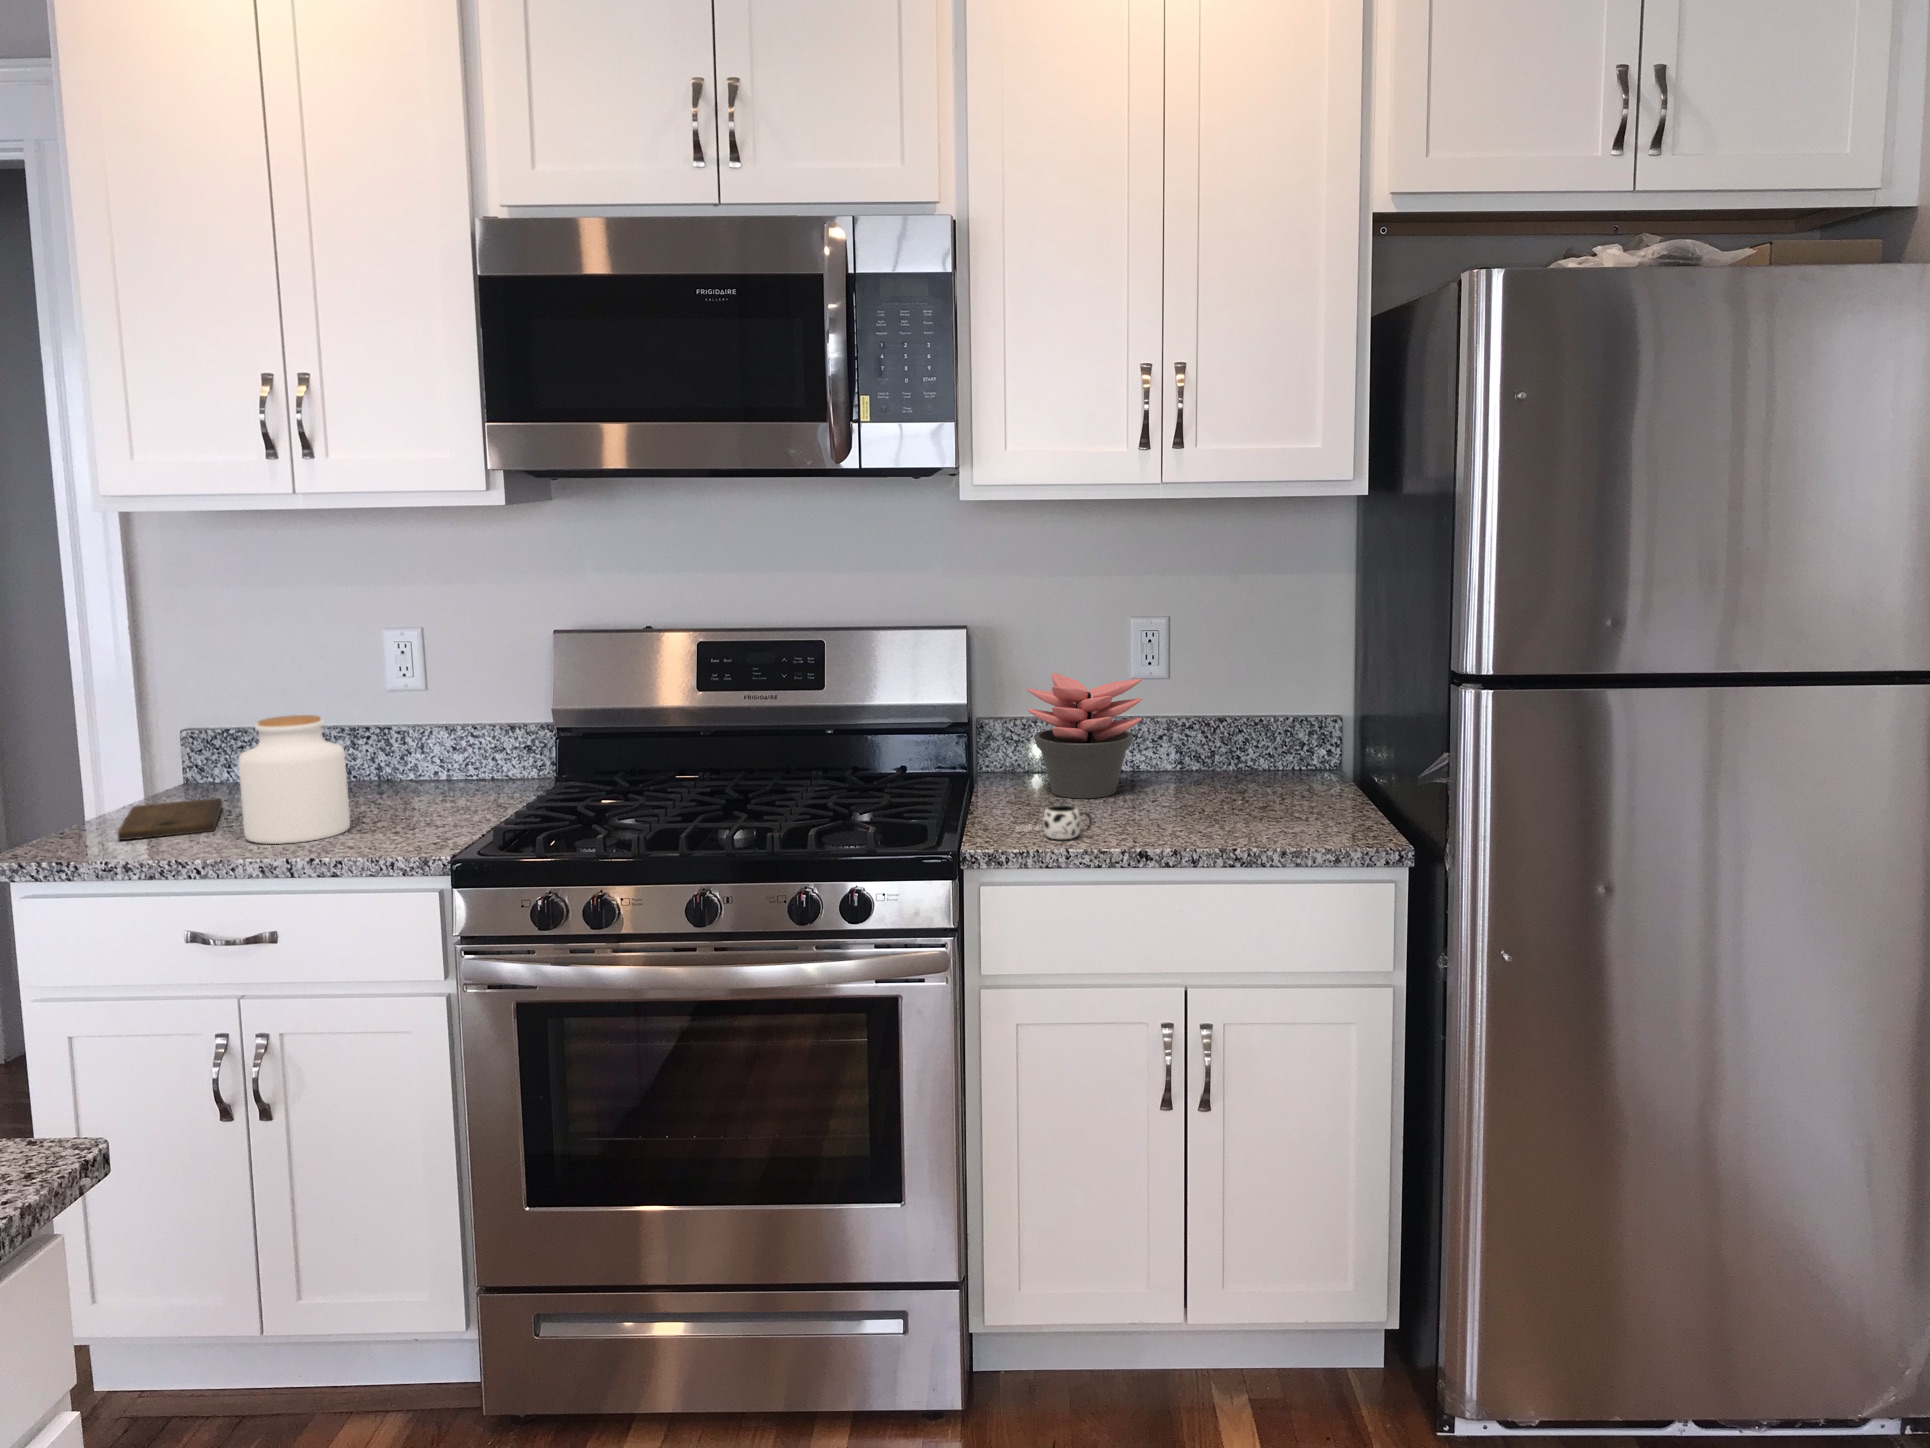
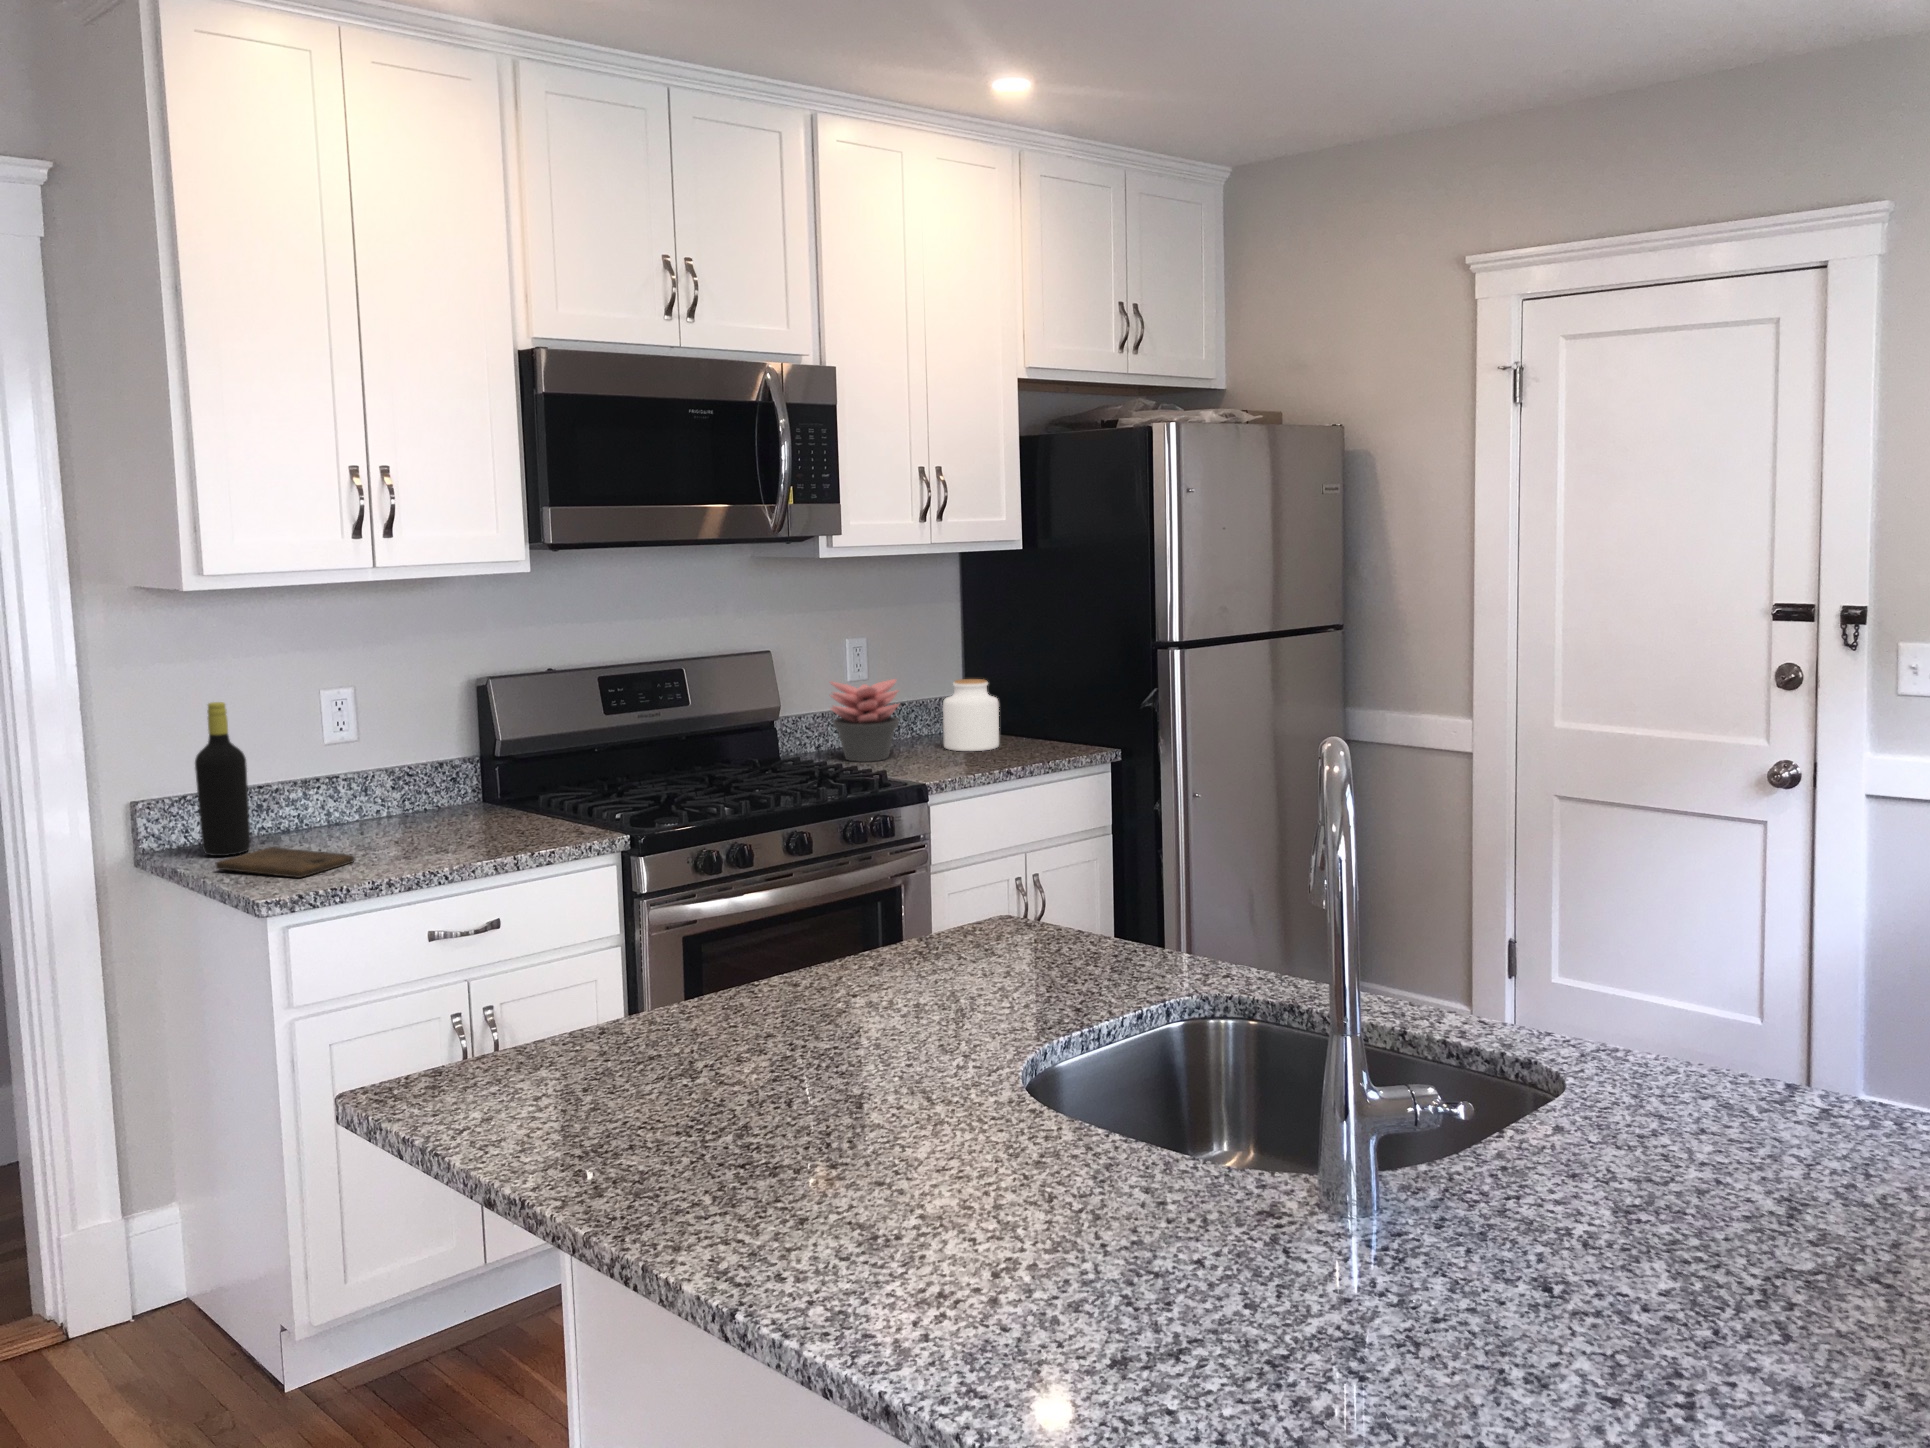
bottle: none [188,630,250,800] -> present [195,702,251,856]
jar: present [239,715,350,844] -> present [943,679,999,751]
mug: present [1017,805,1092,839] -> none [905,756,953,777]

